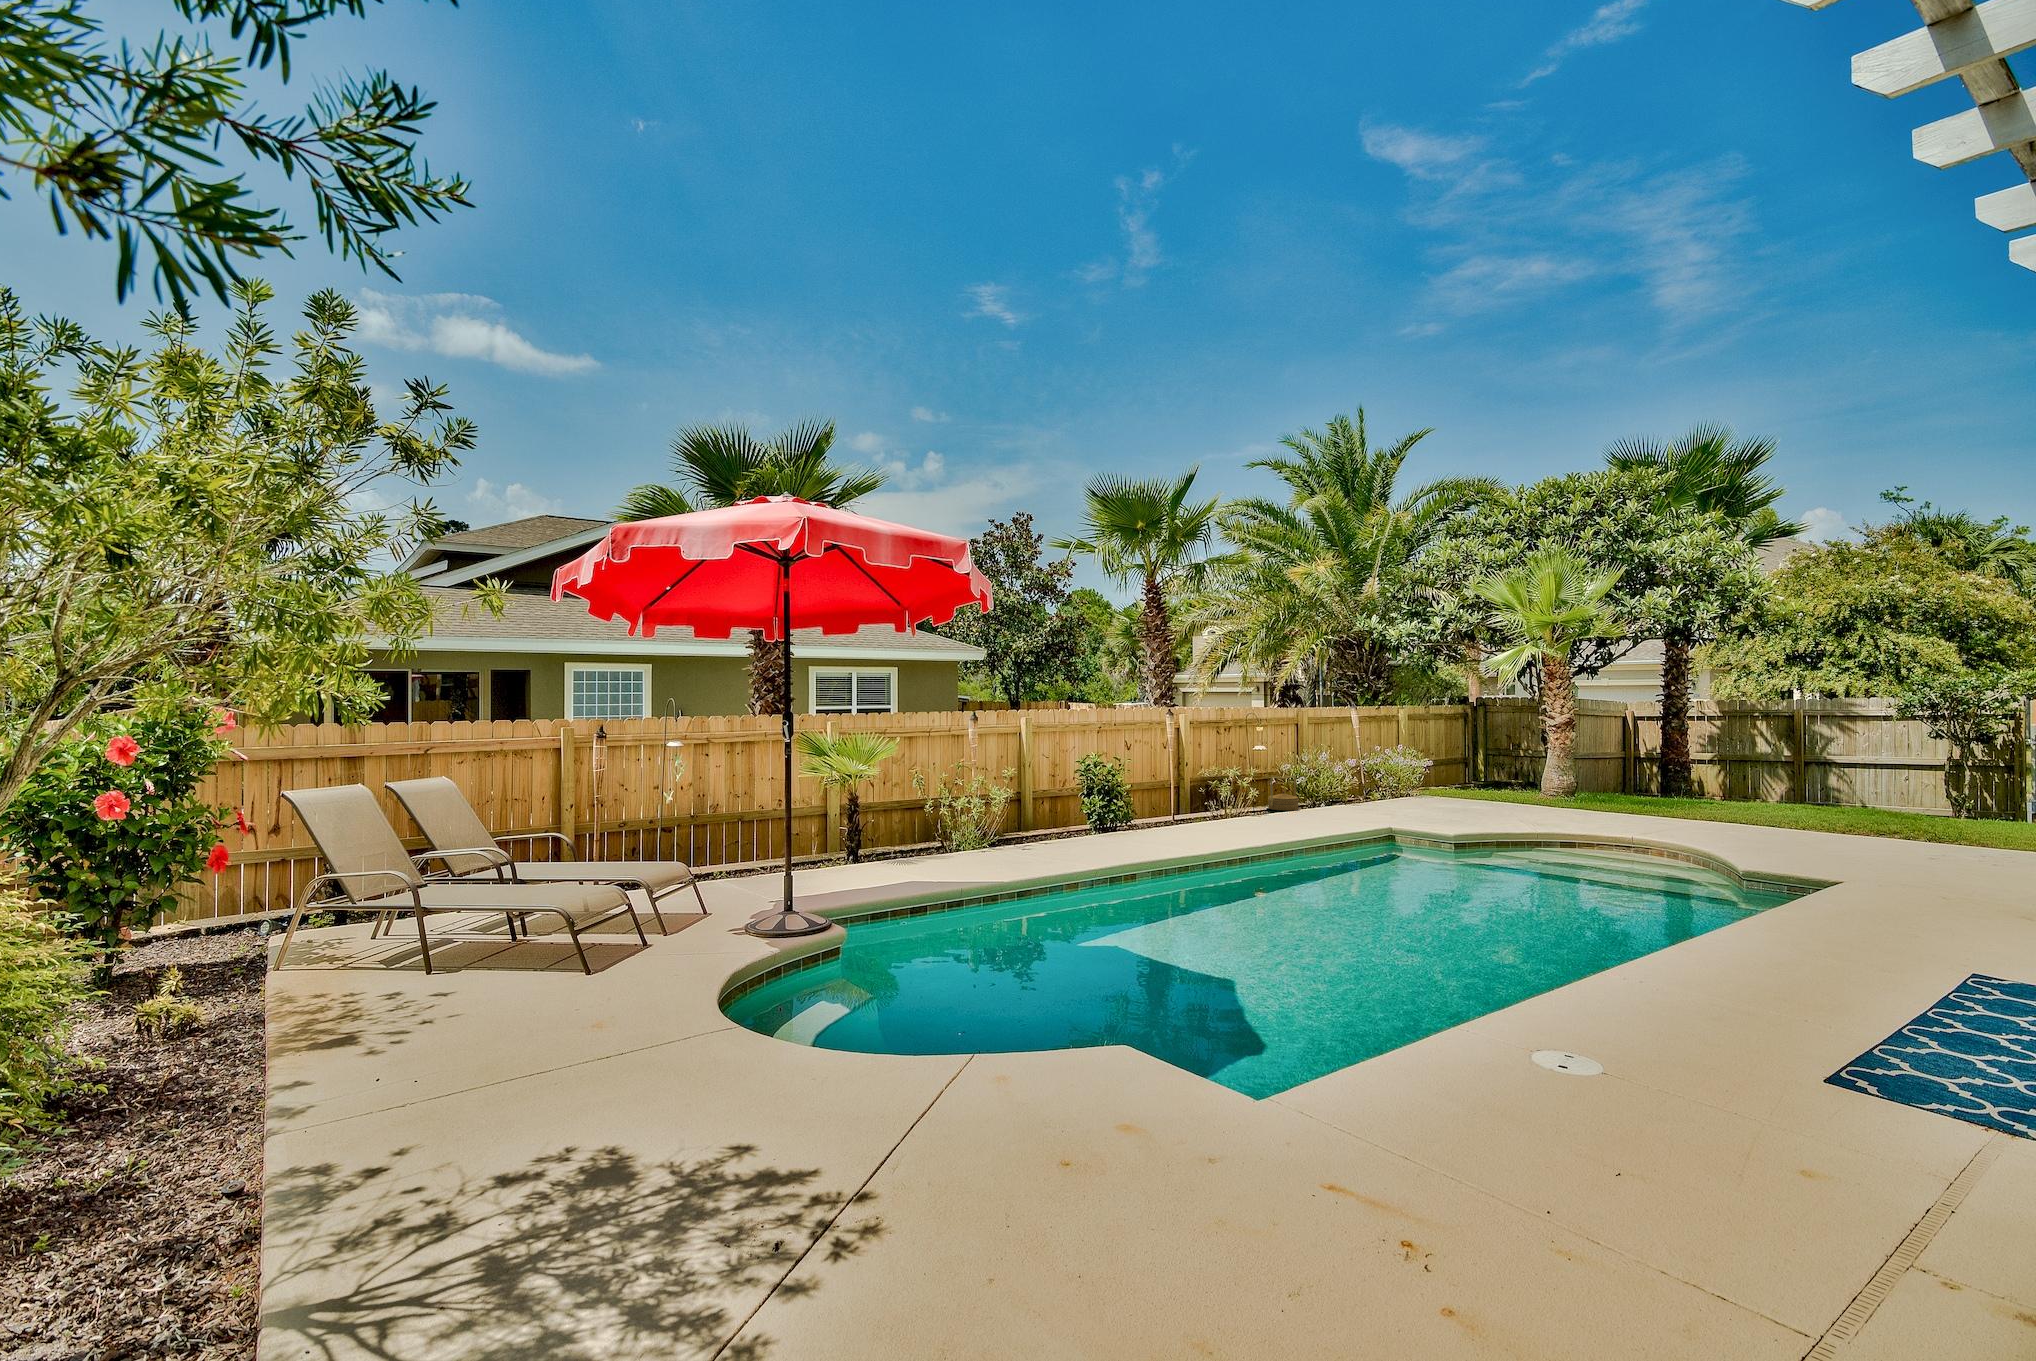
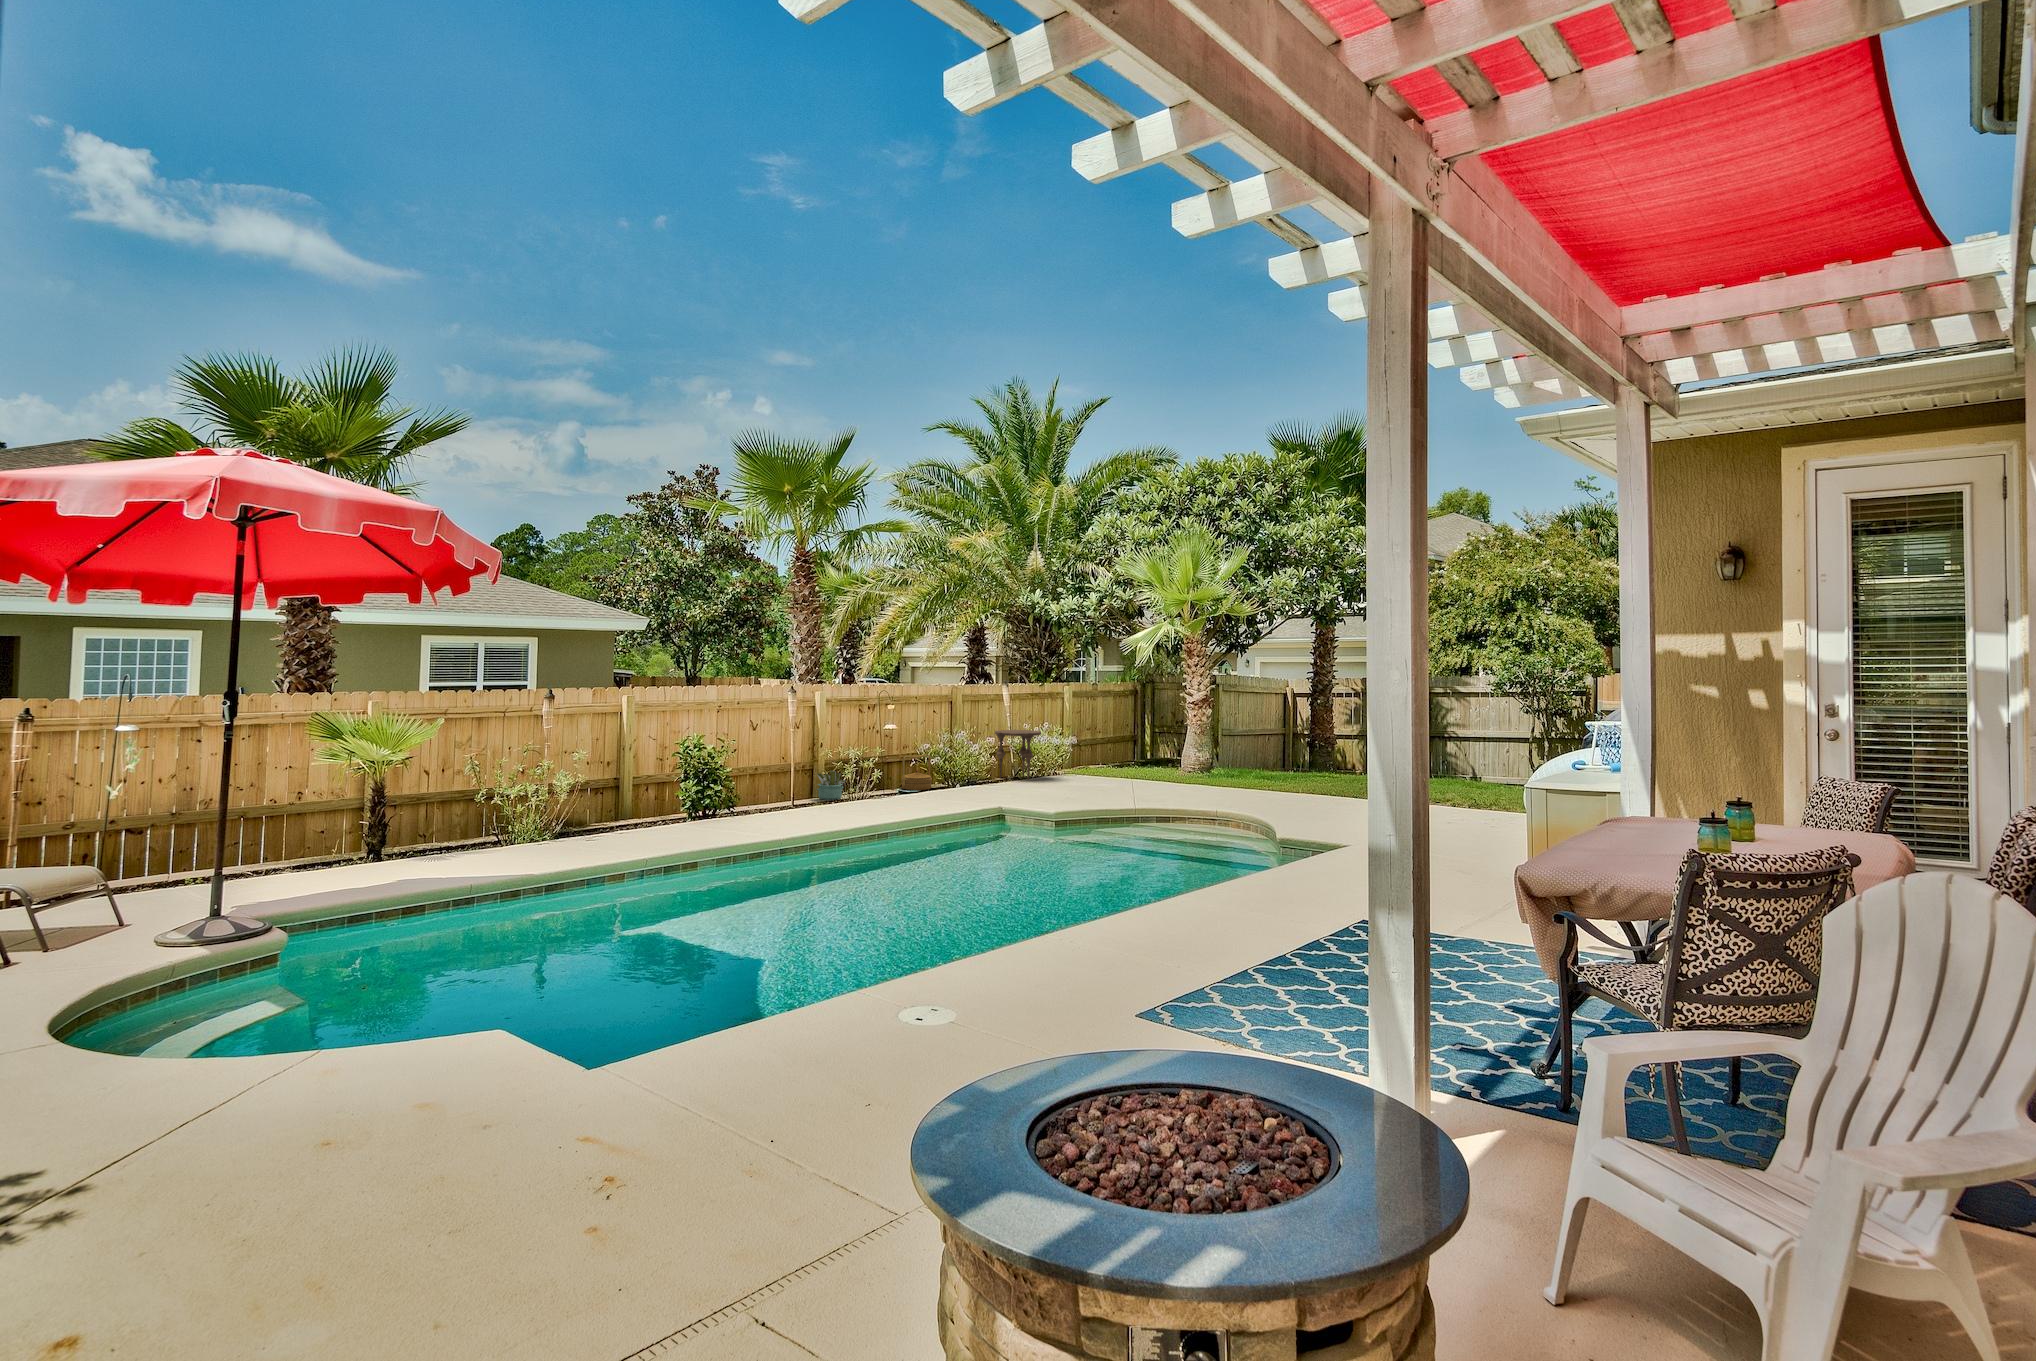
side table: none [1352,753,1401,803] -> present [995,730,1041,780]
decorative plant: none [1195,790,1222,818] -> present [817,771,845,800]

